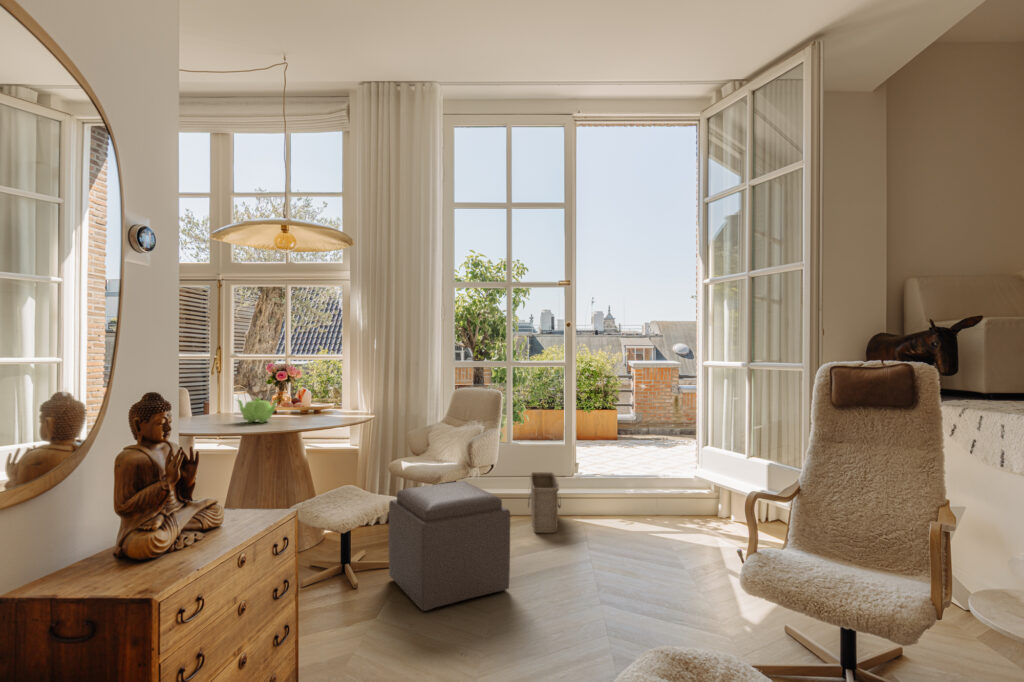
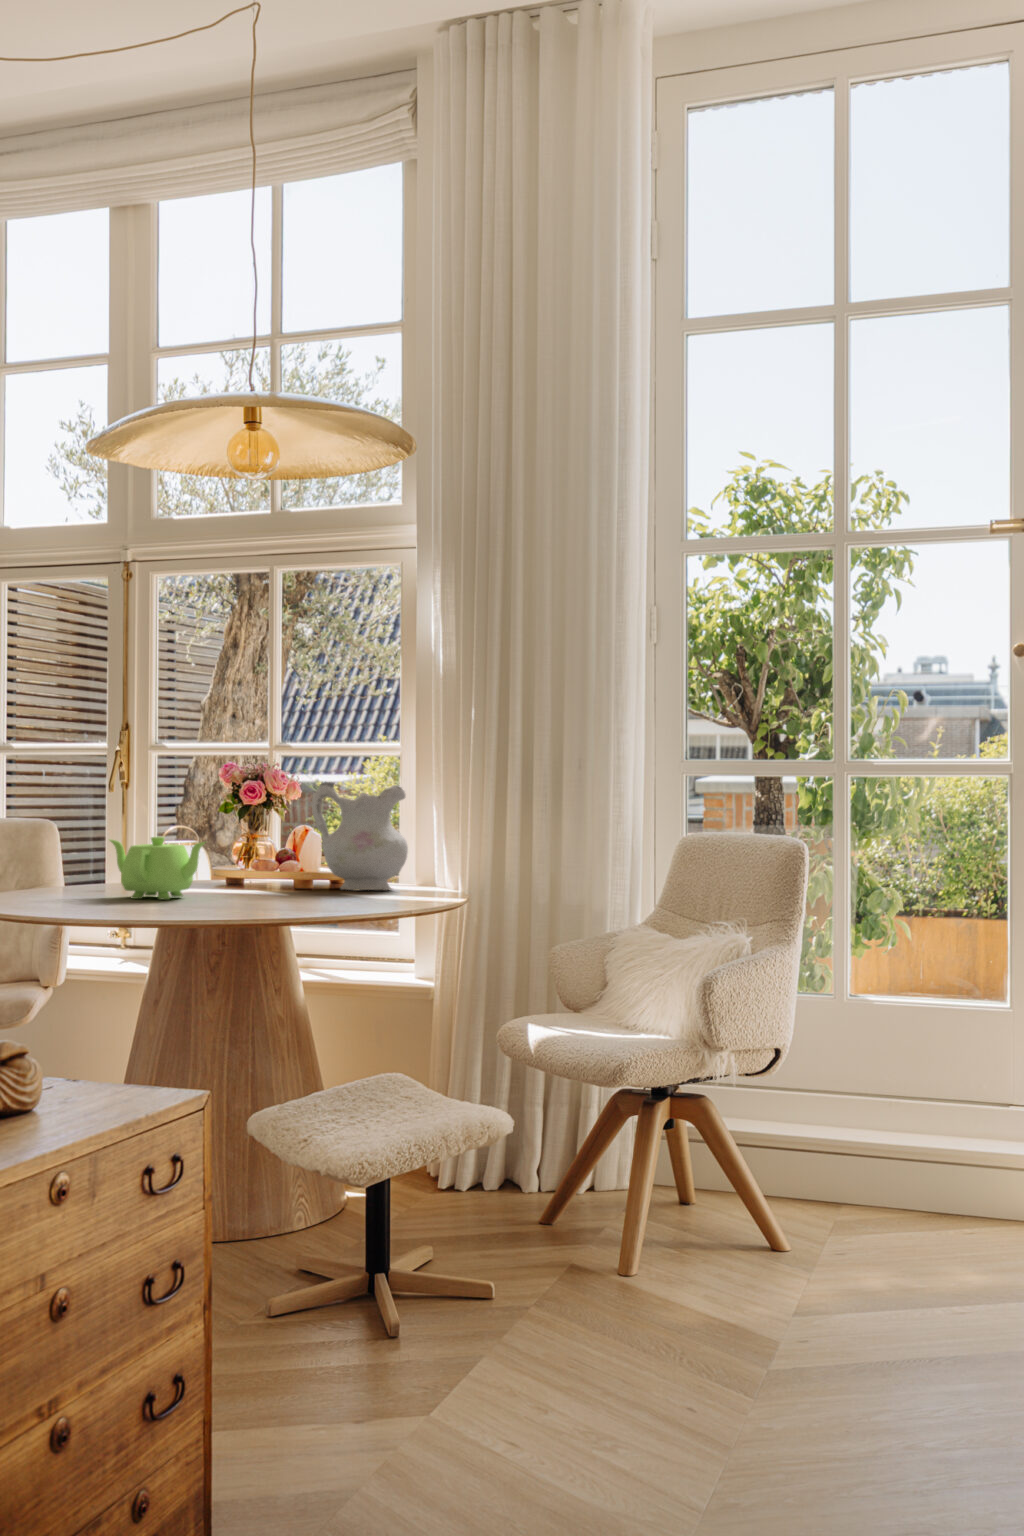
ceramic pitcher: none [314,373,352,415] -> present [312,782,408,891]
basket: present [528,472,561,533] -> none [891,1083,992,1262]
ottoman: present [389,481,510,611] -> none [459,1085,786,1437]

